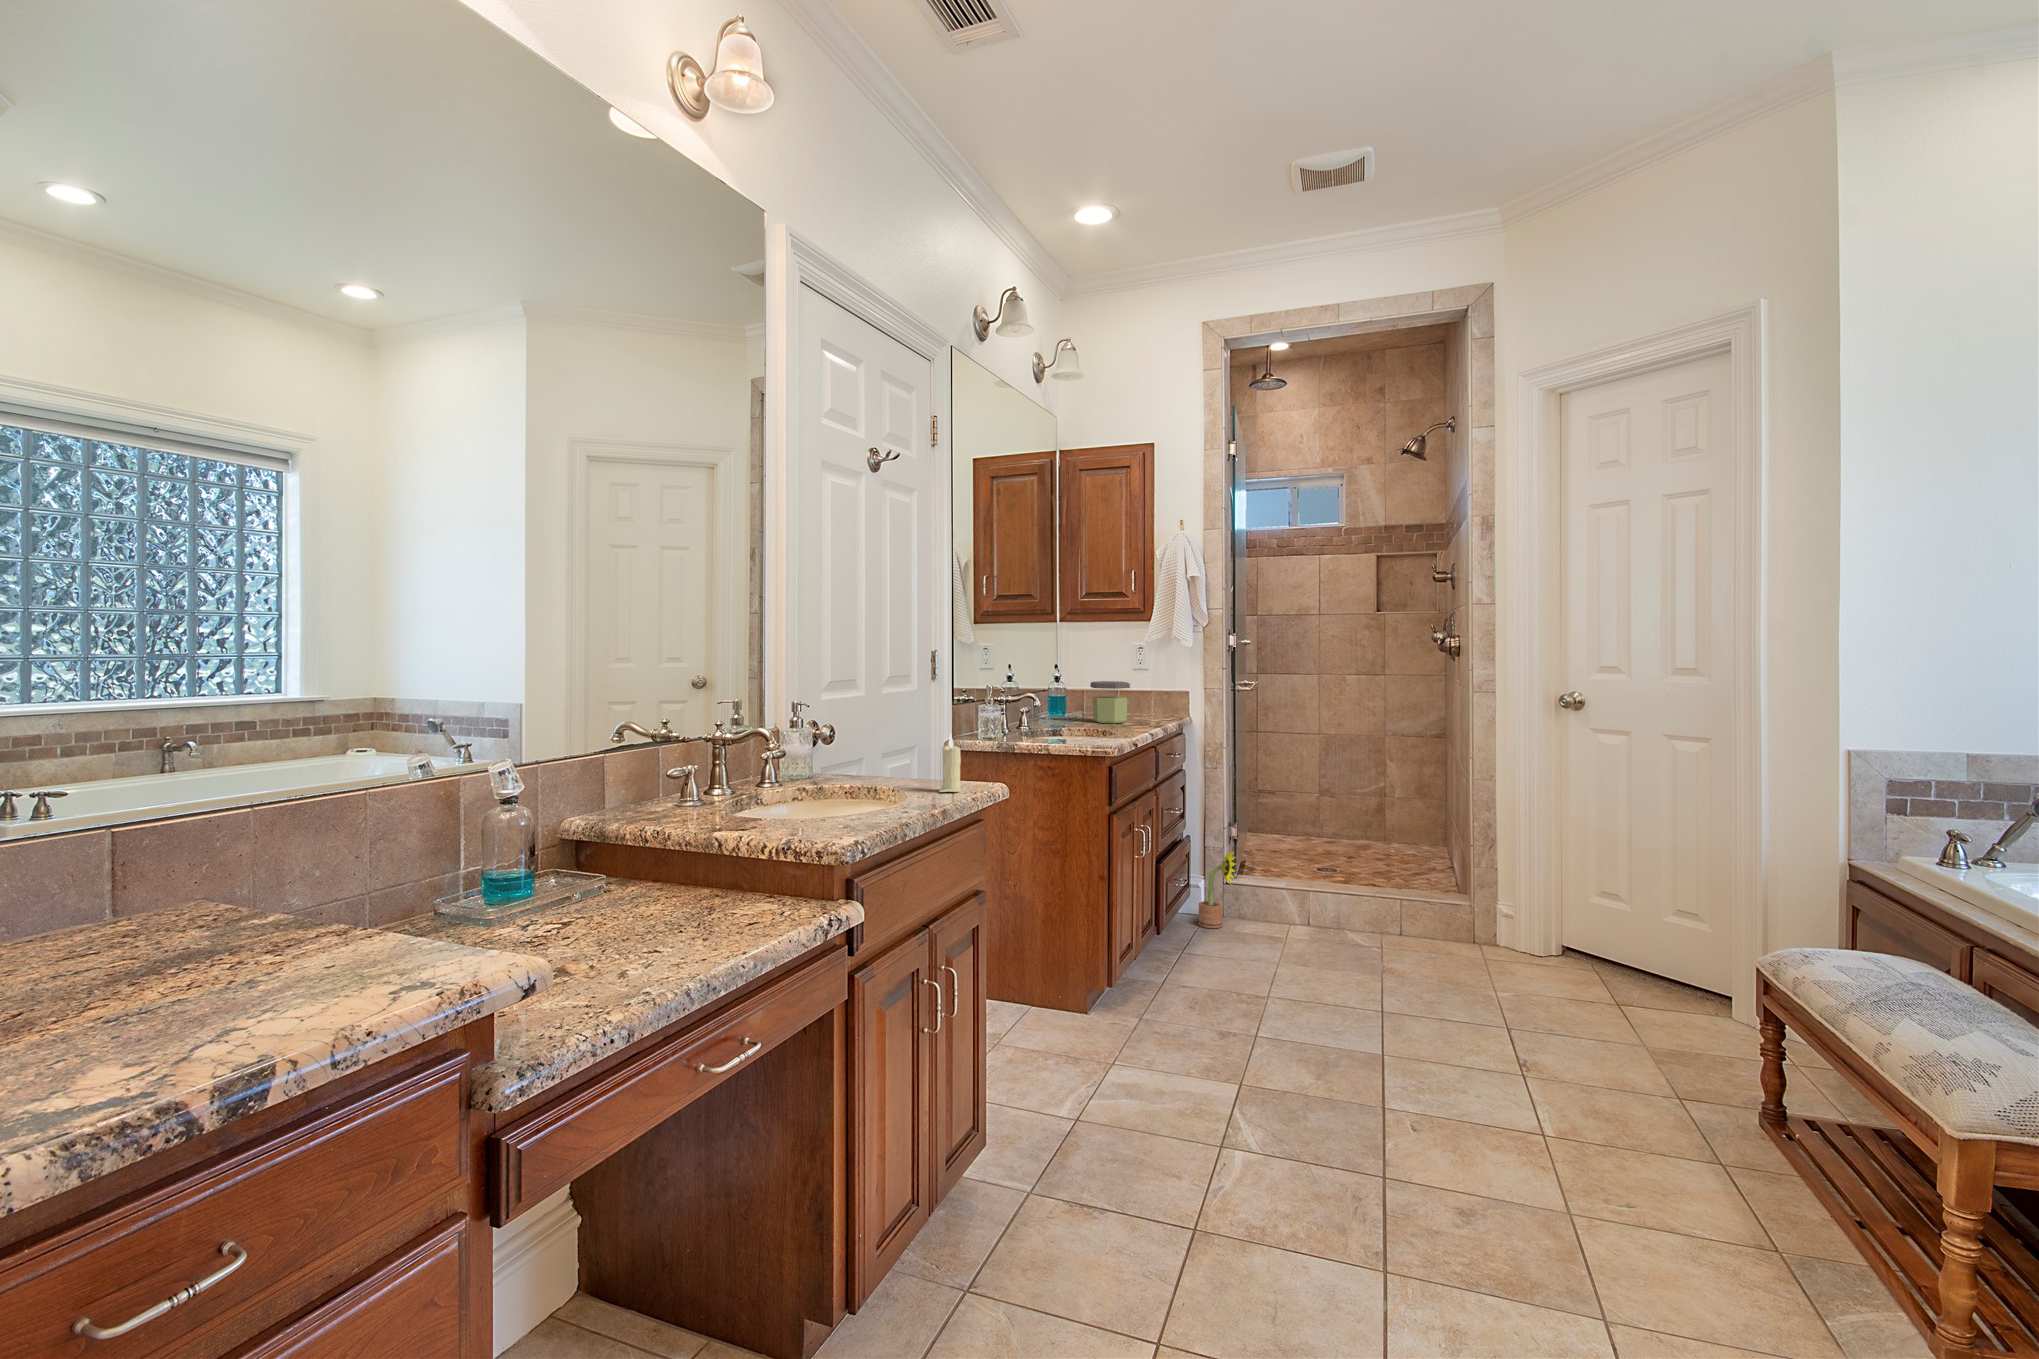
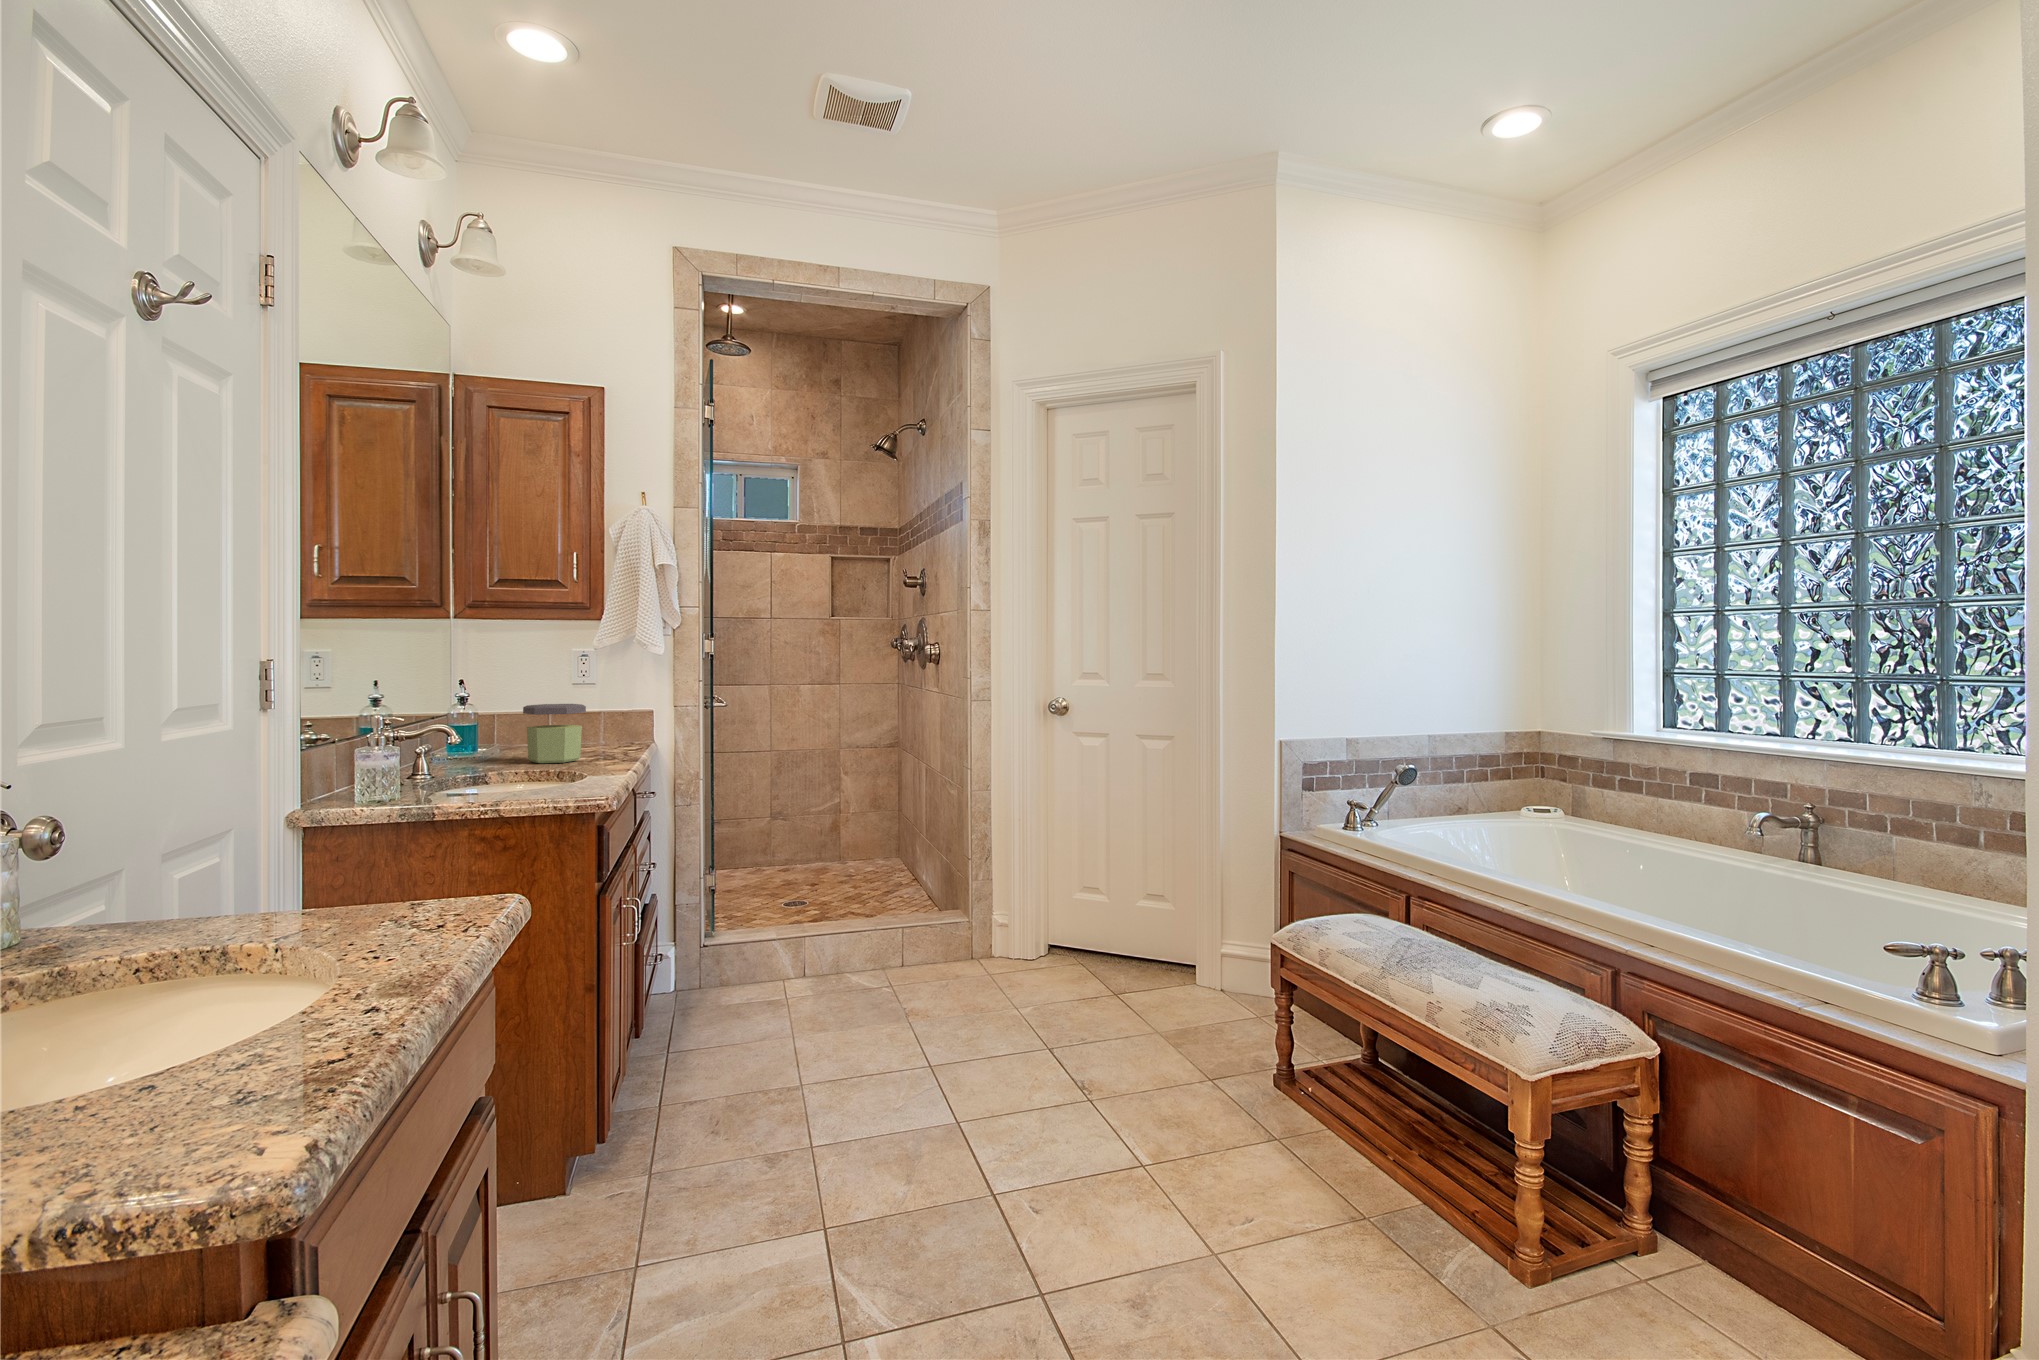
candle: present [939,733,961,792] -> none [399,815,446,932]
decorative plant: present [1199,851,1236,928] -> none [672,908,719,1015]

